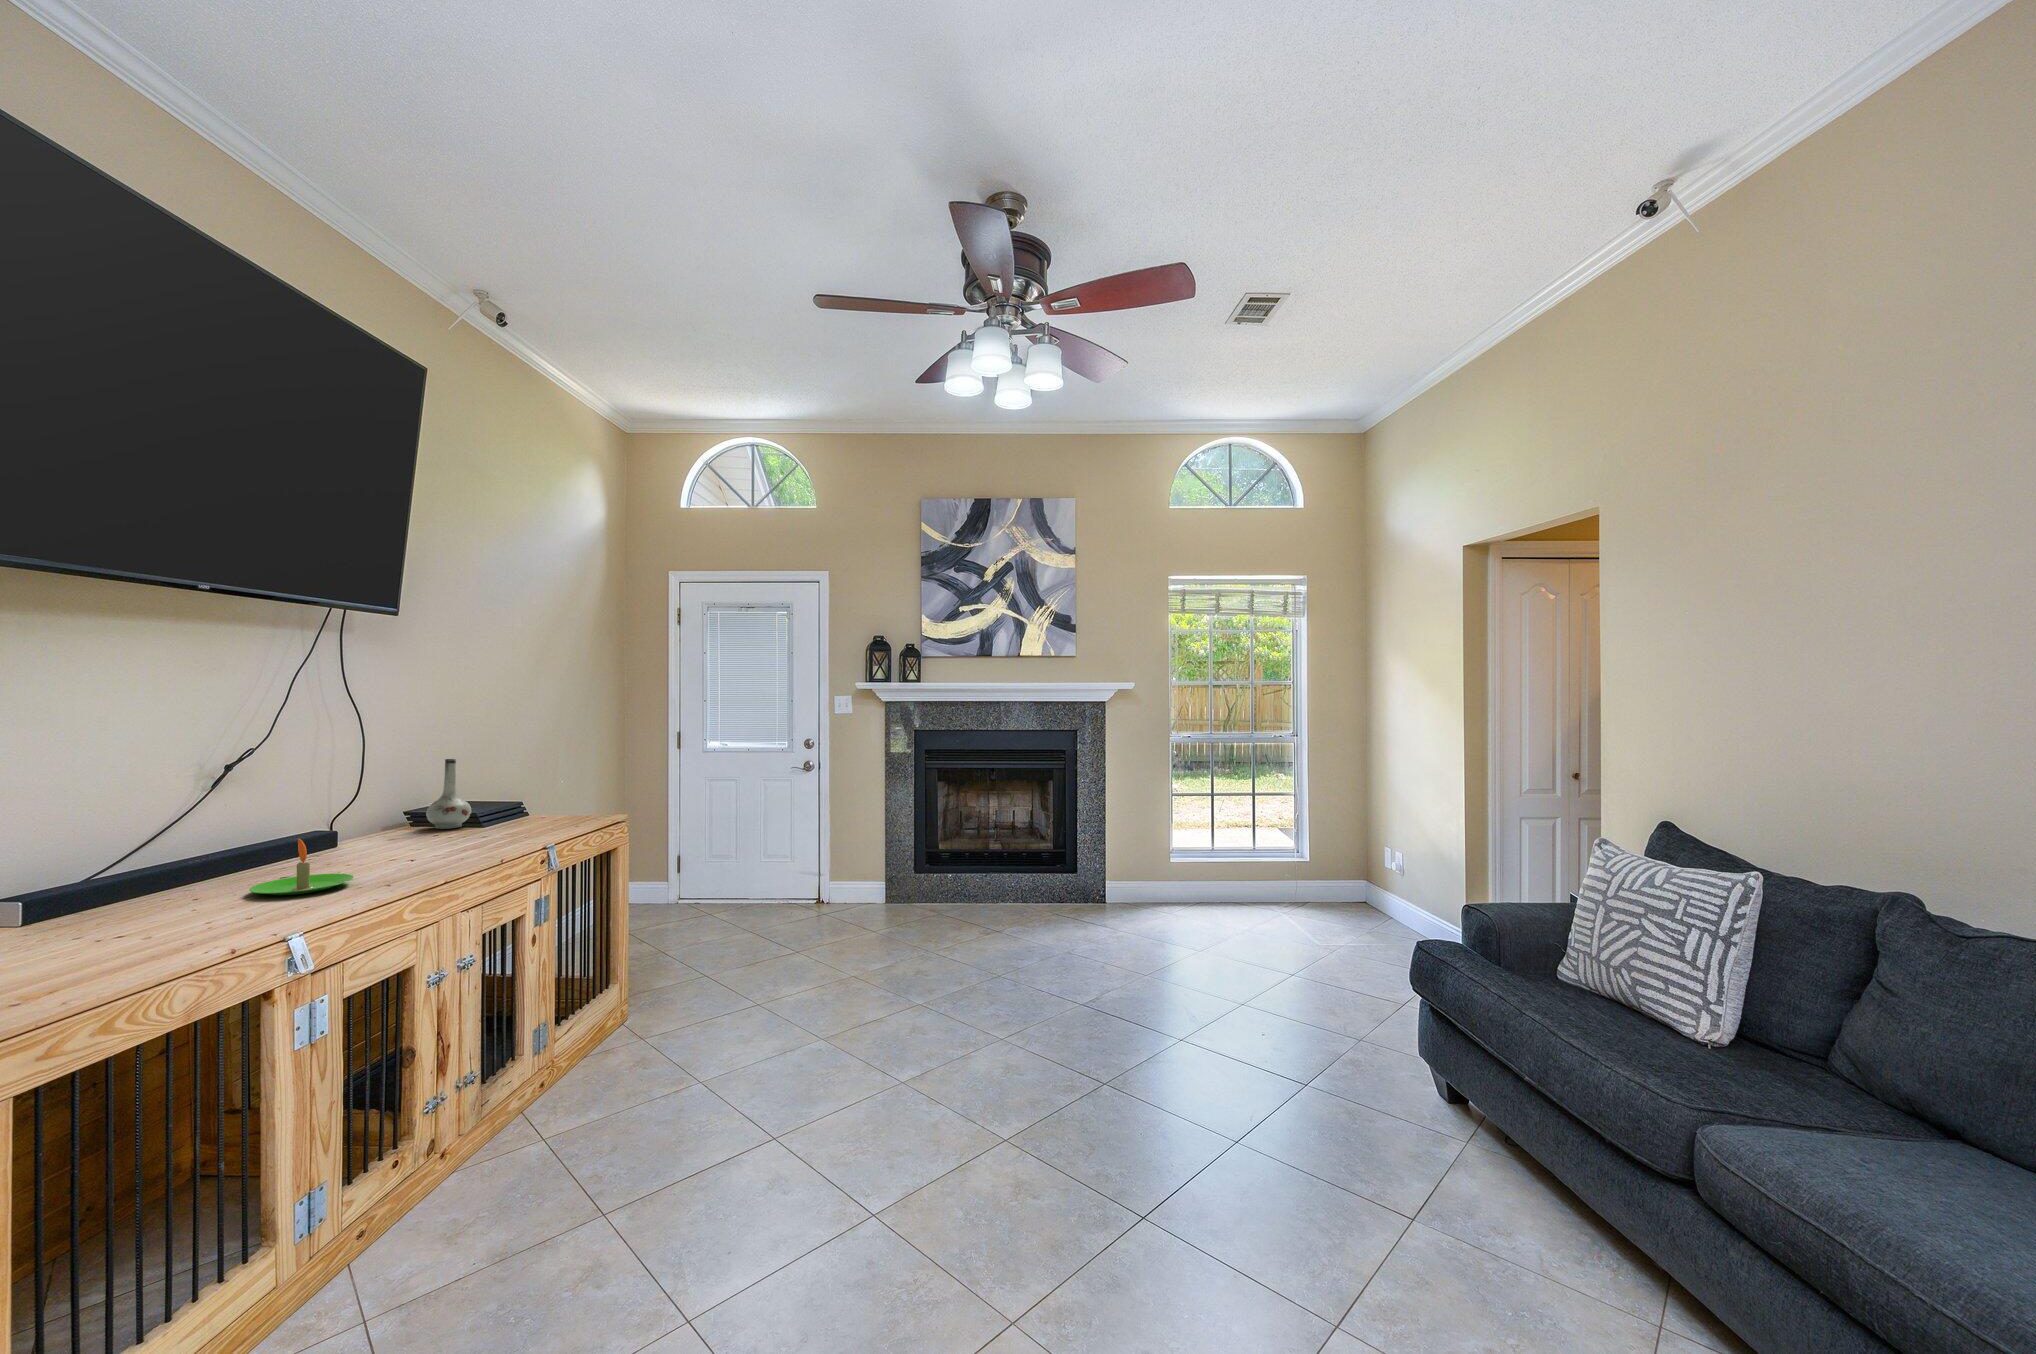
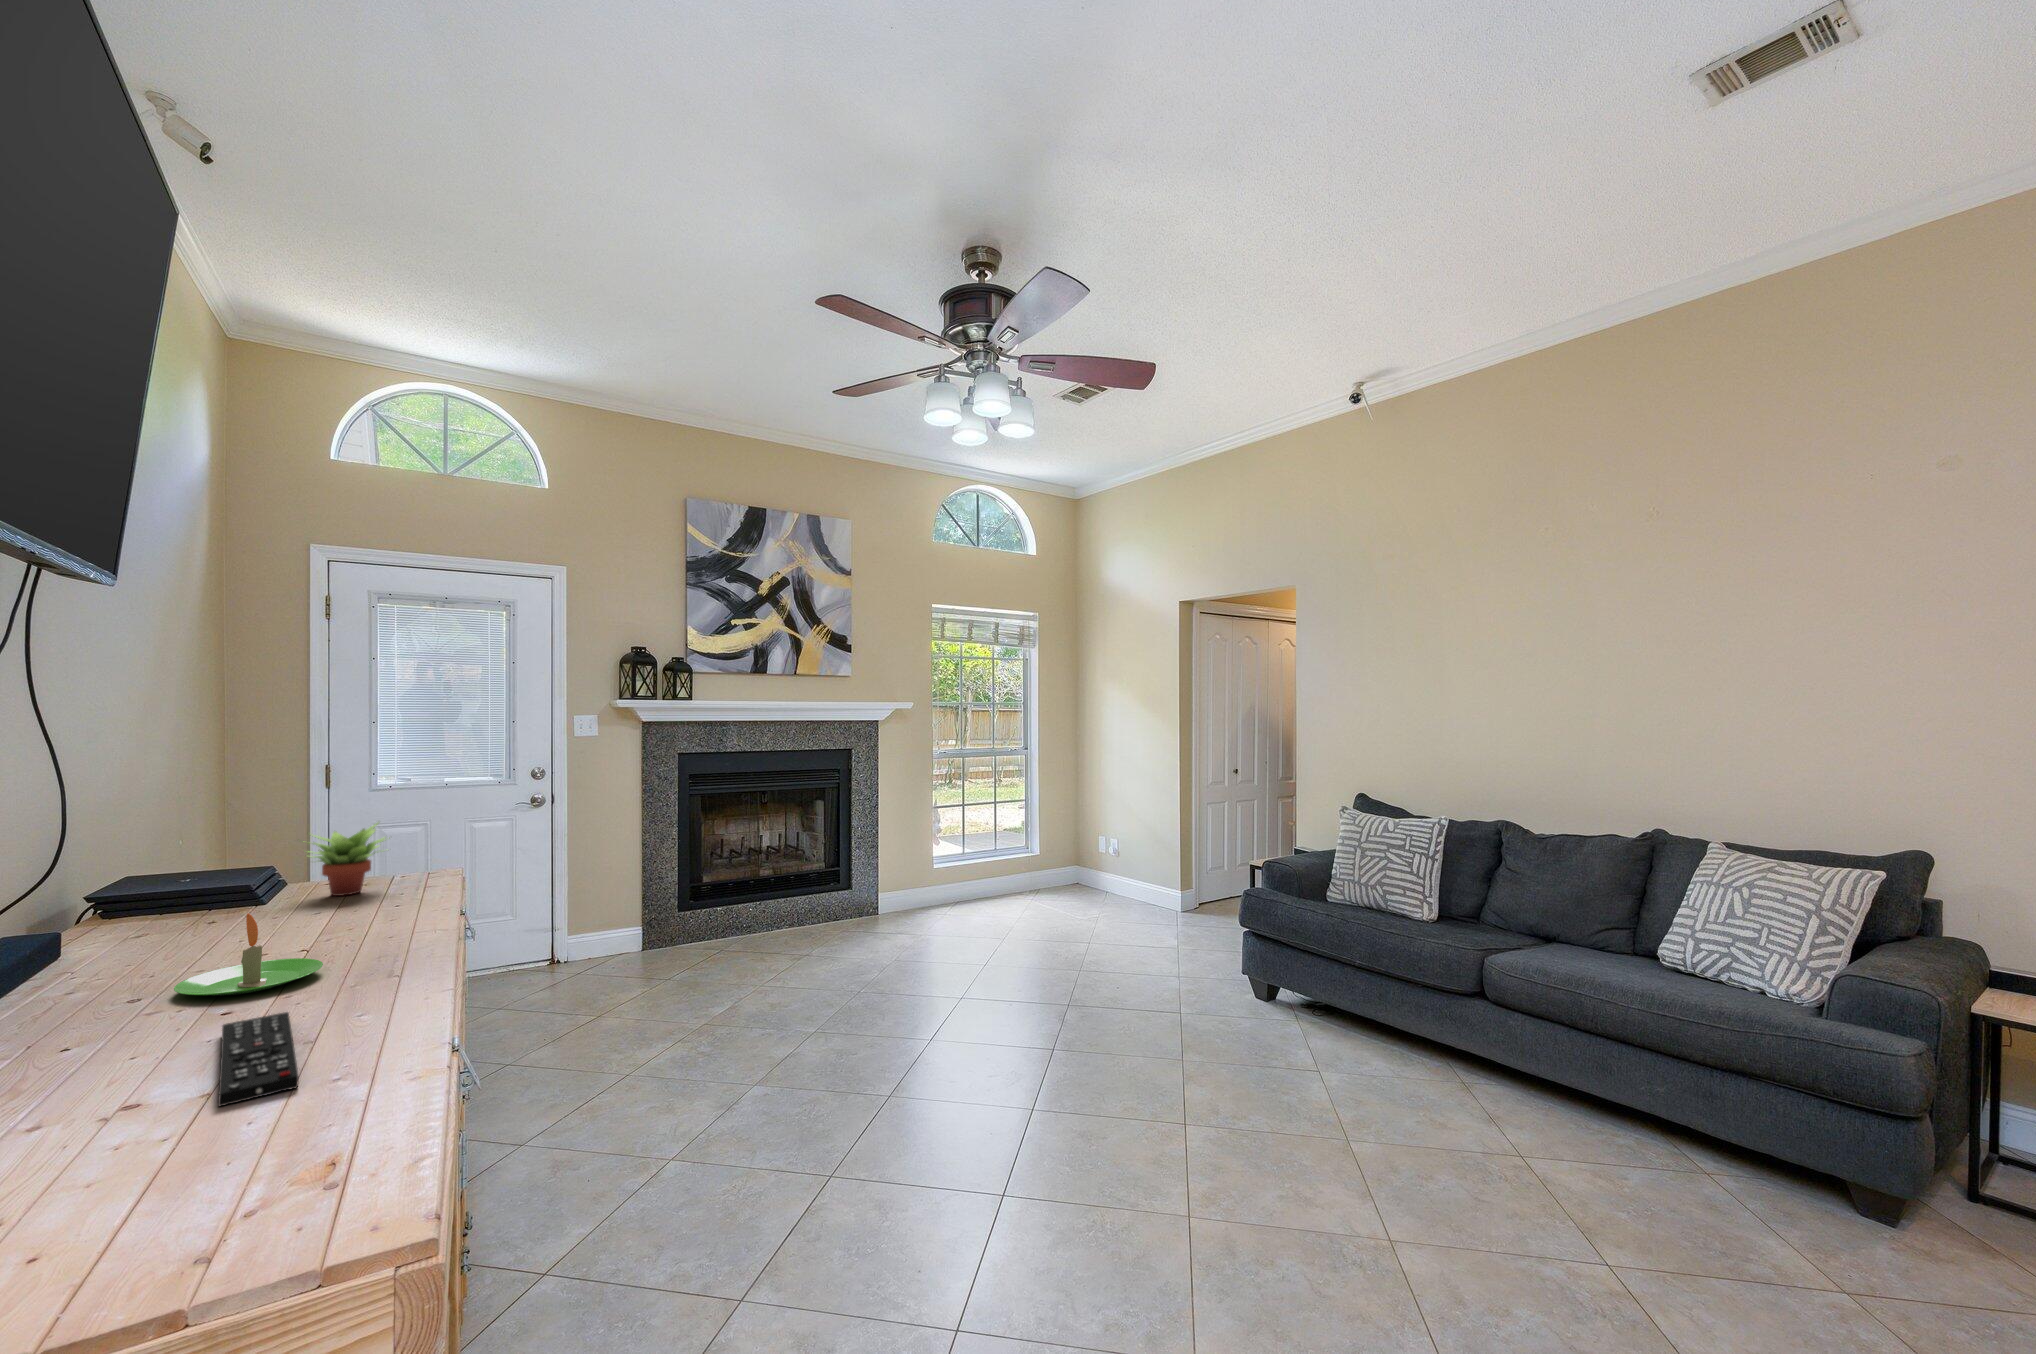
vase: present [426,759,471,829] -> none [176,806,249,906]
succulent plant: none [483,776,551,831] -> present [308,823,385,896]
remote control: none [57,913,236,974] -> present [218,1012,299,1107]

